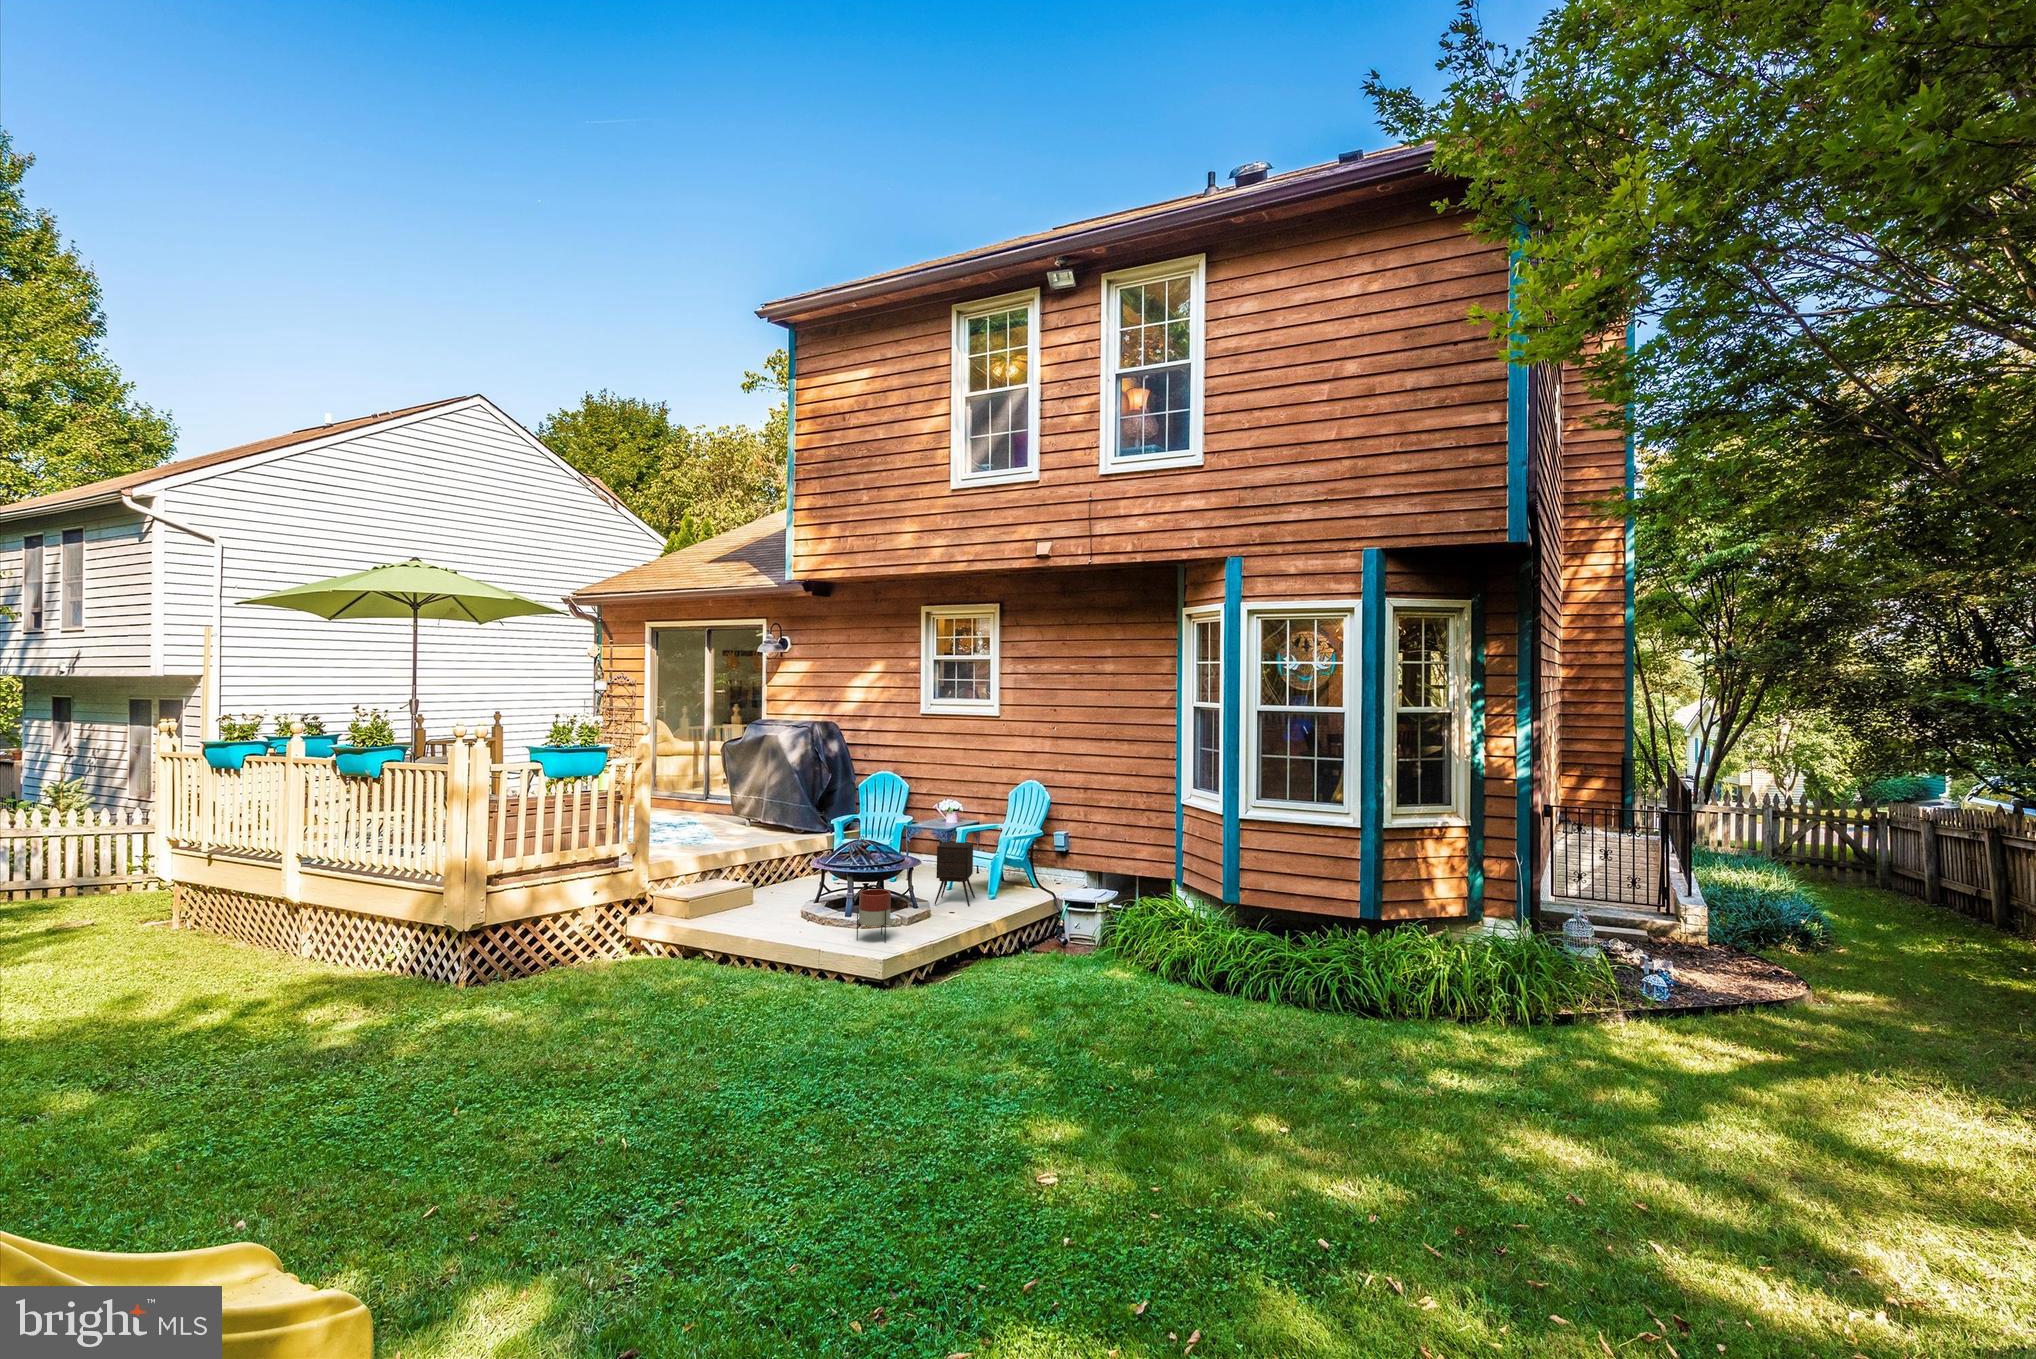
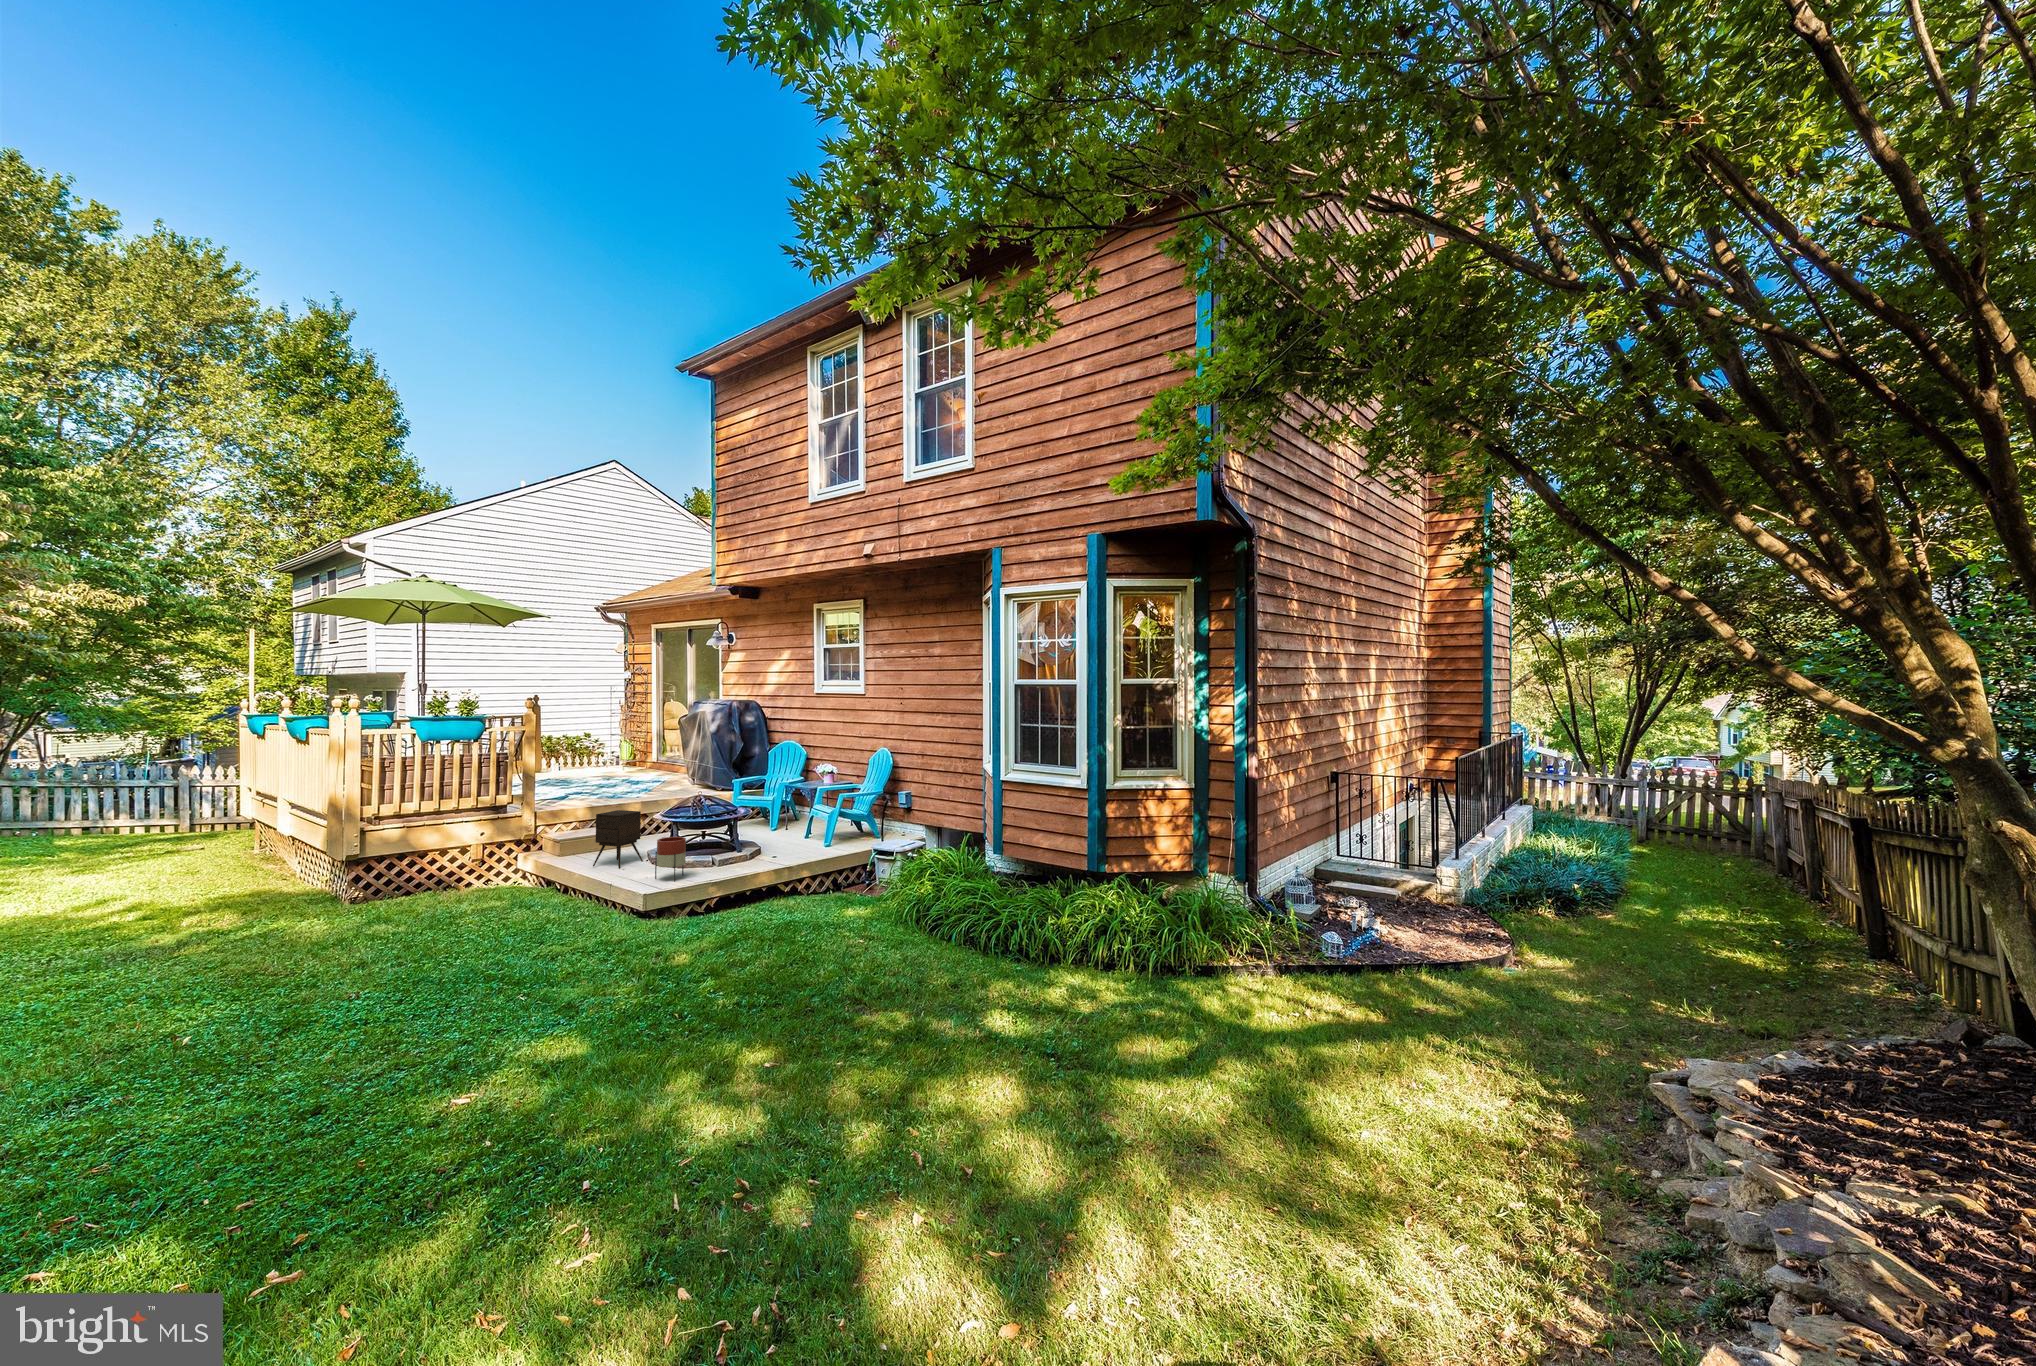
side table: present [935,842,975,906] -> present [593,810,643,868]

